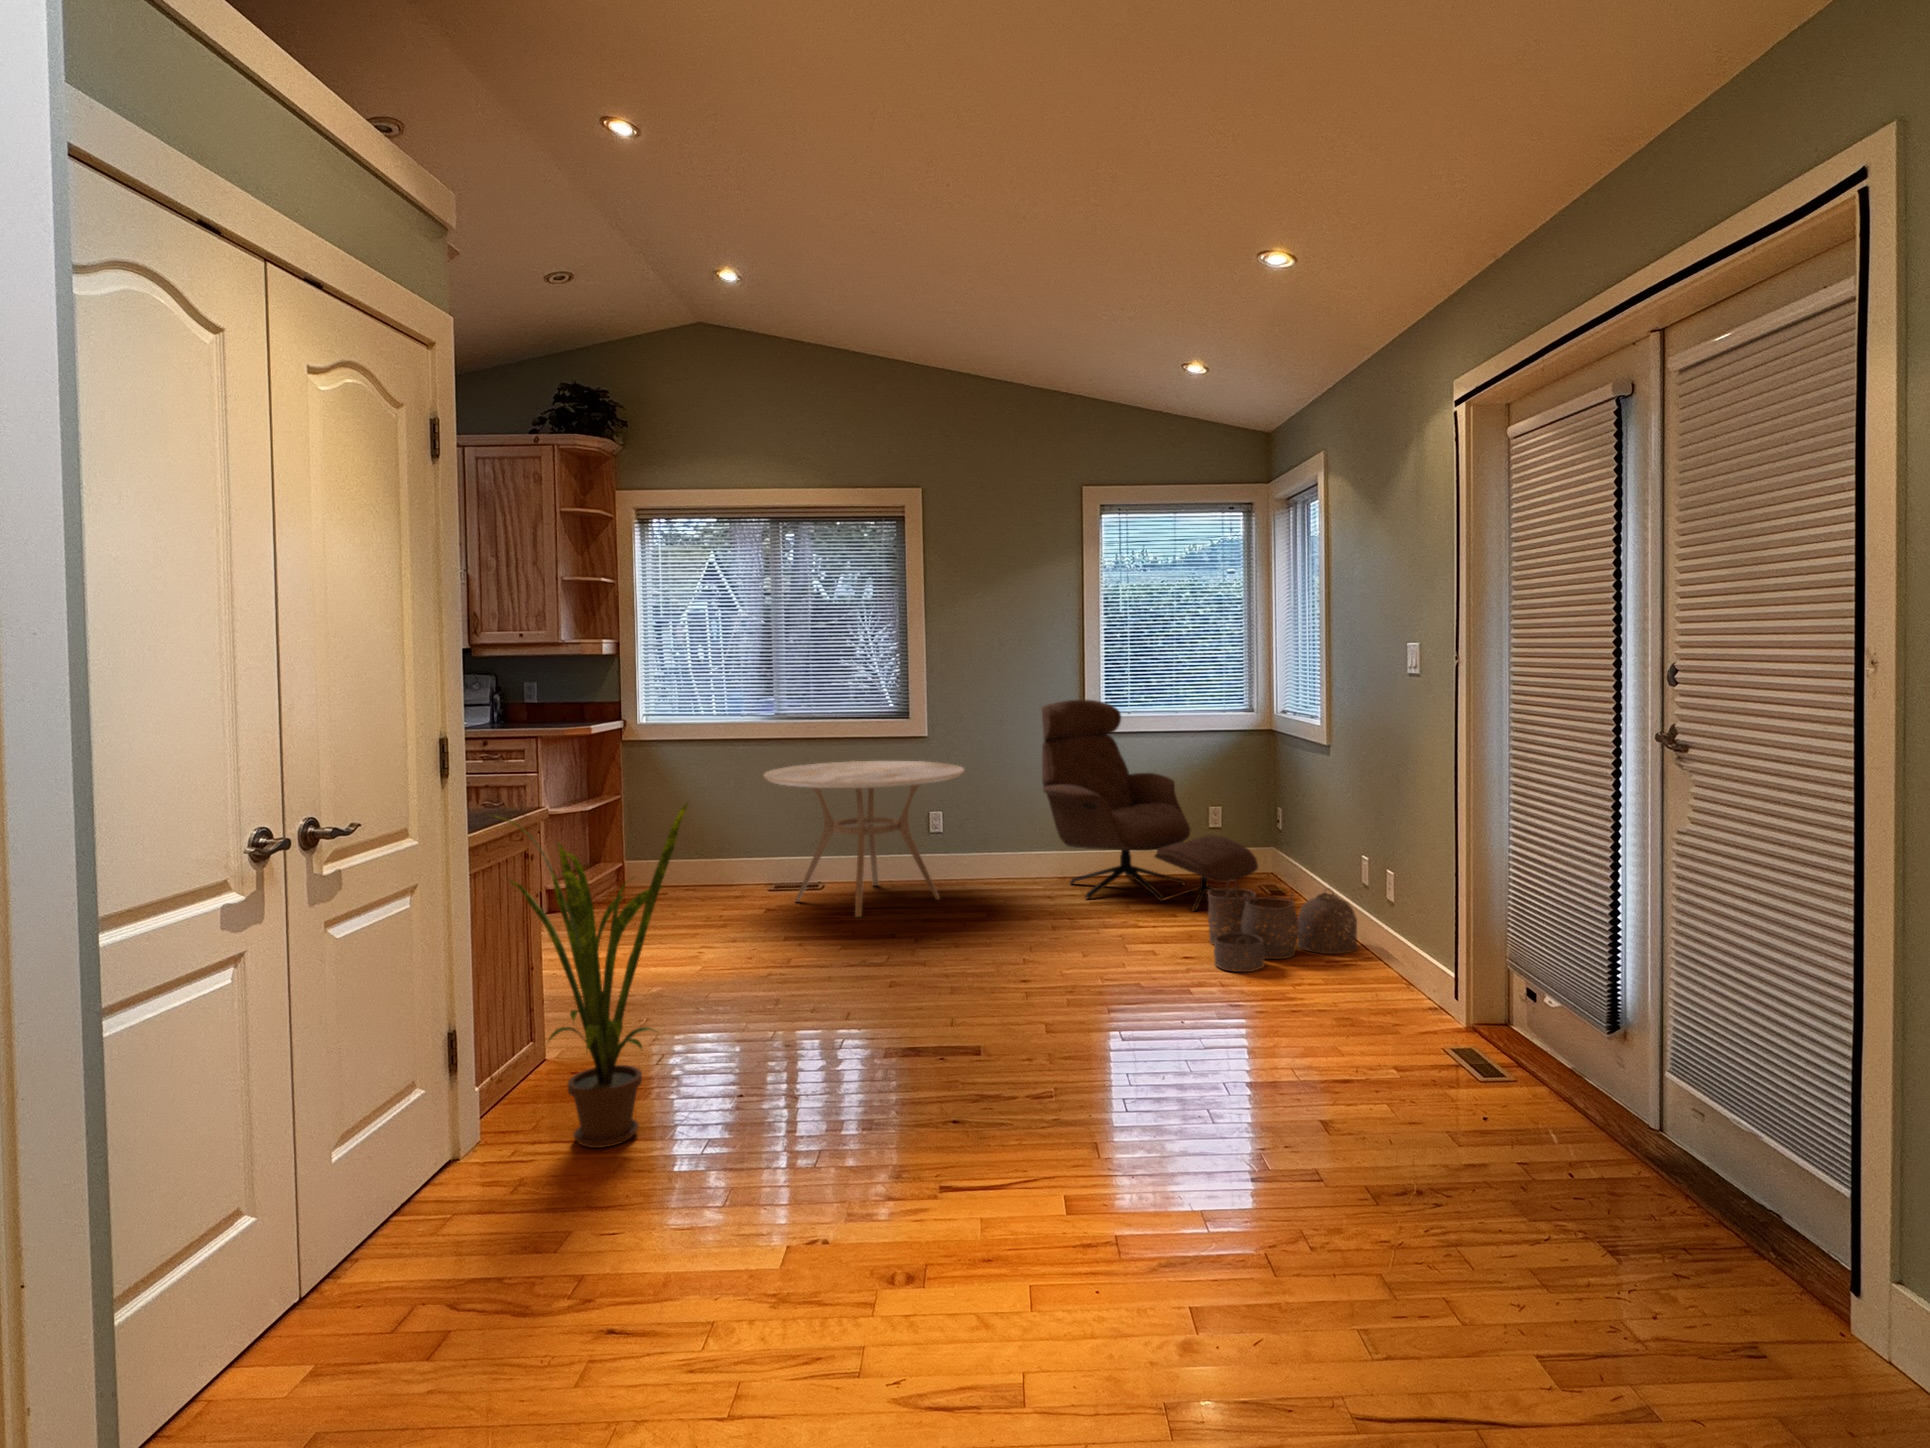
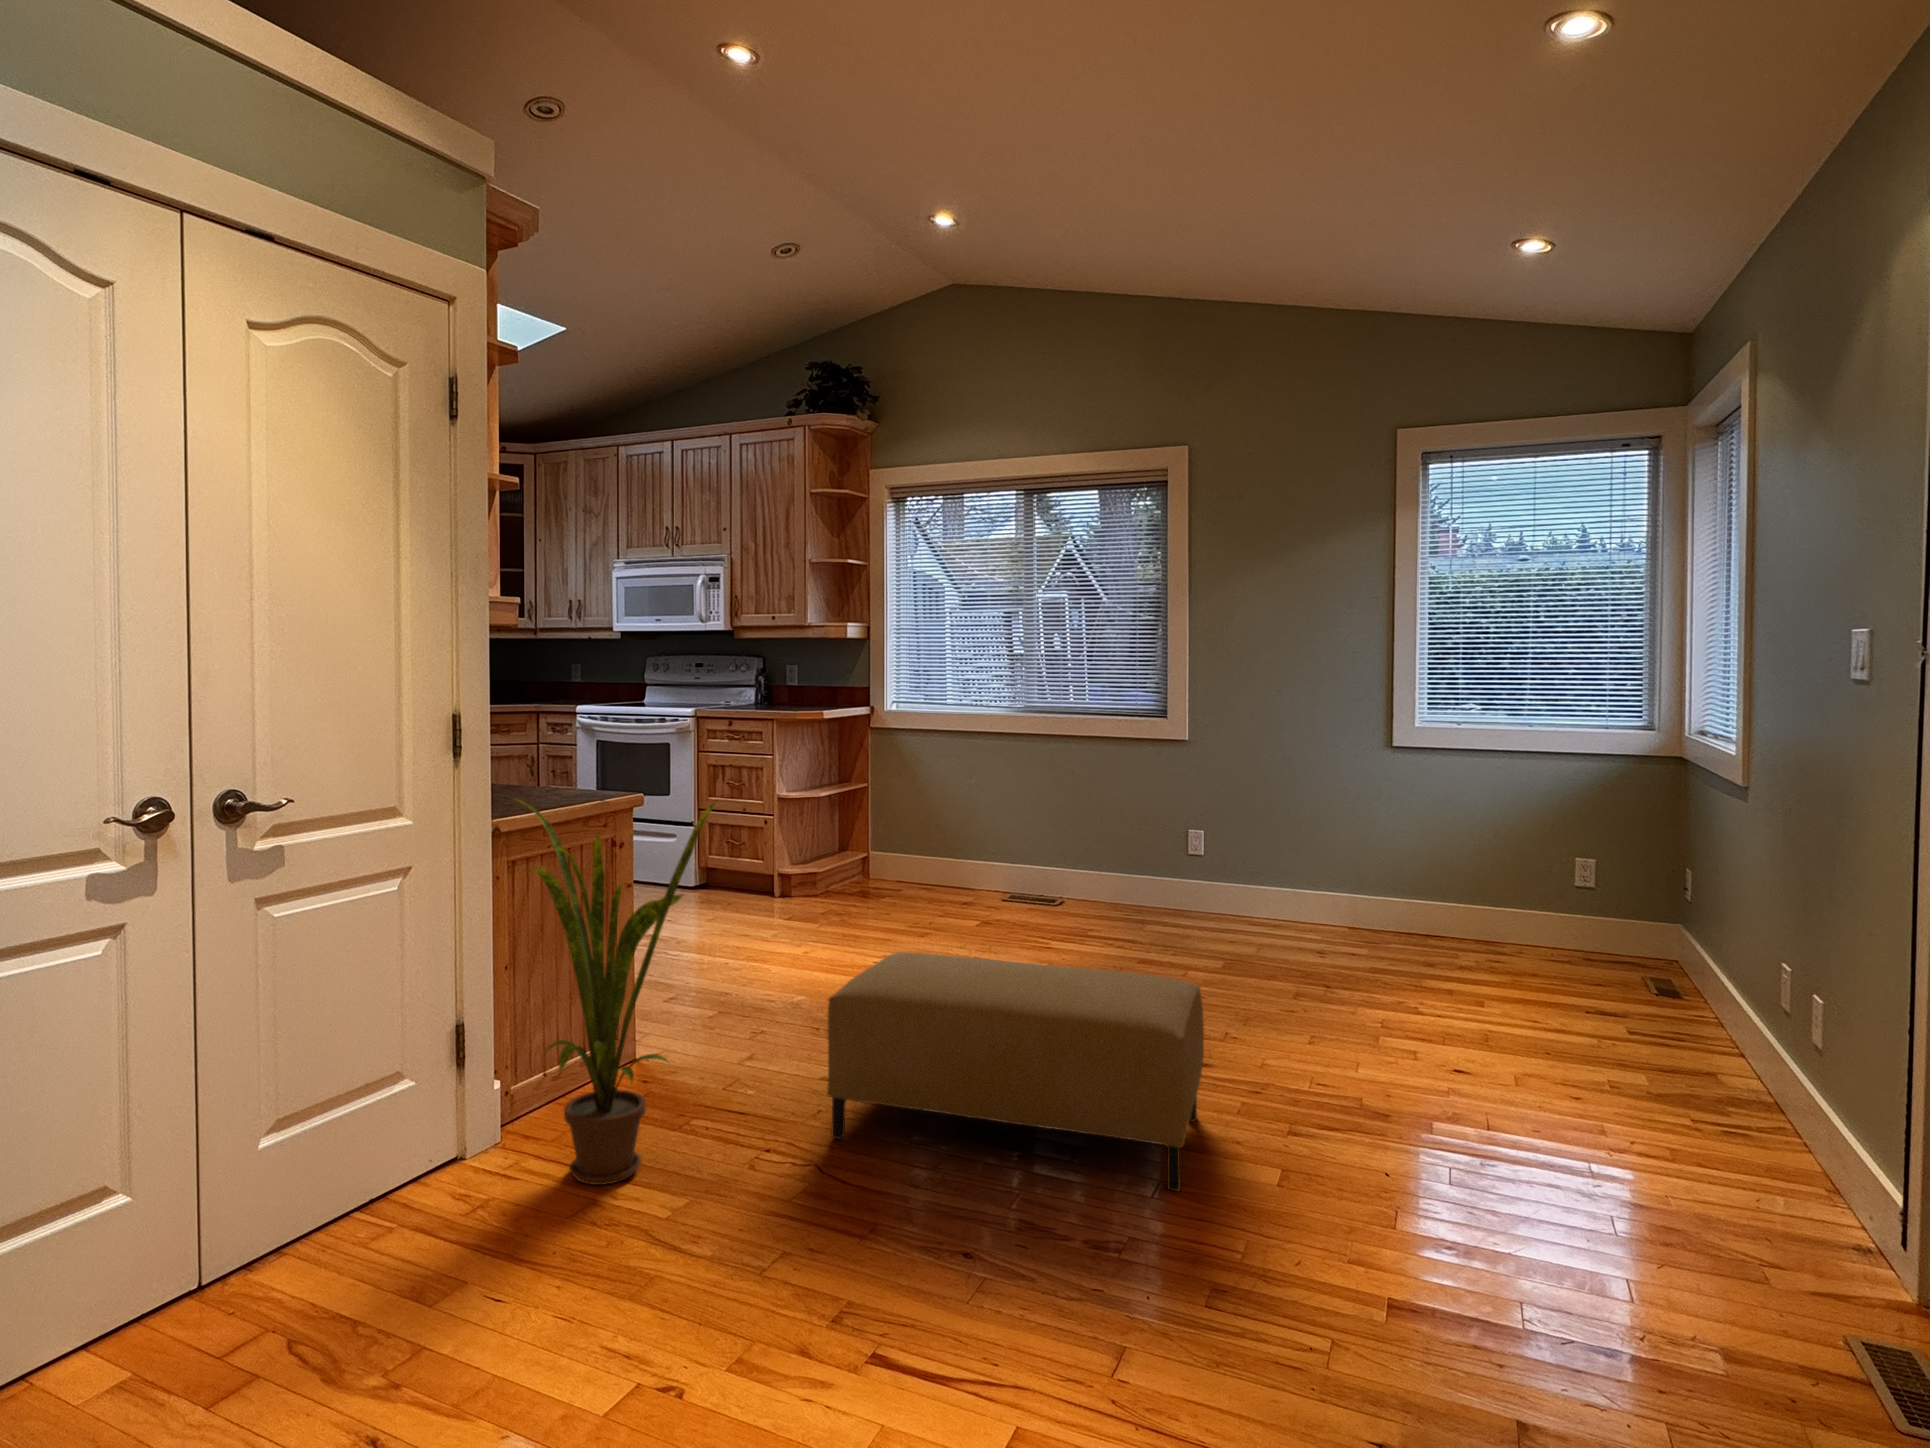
lounge chair: present [1041,699,1258,912] -> none [1320,706,1630,1010]
dining table: present [764,761,964,917] -> none [983,766,1219,949]
woven basket: present [1208,880,1357,972] -> none [1495,971,1761,1113]
ottoman: none [775,911,1064,1076] -> present [827,952,1204,1191]

